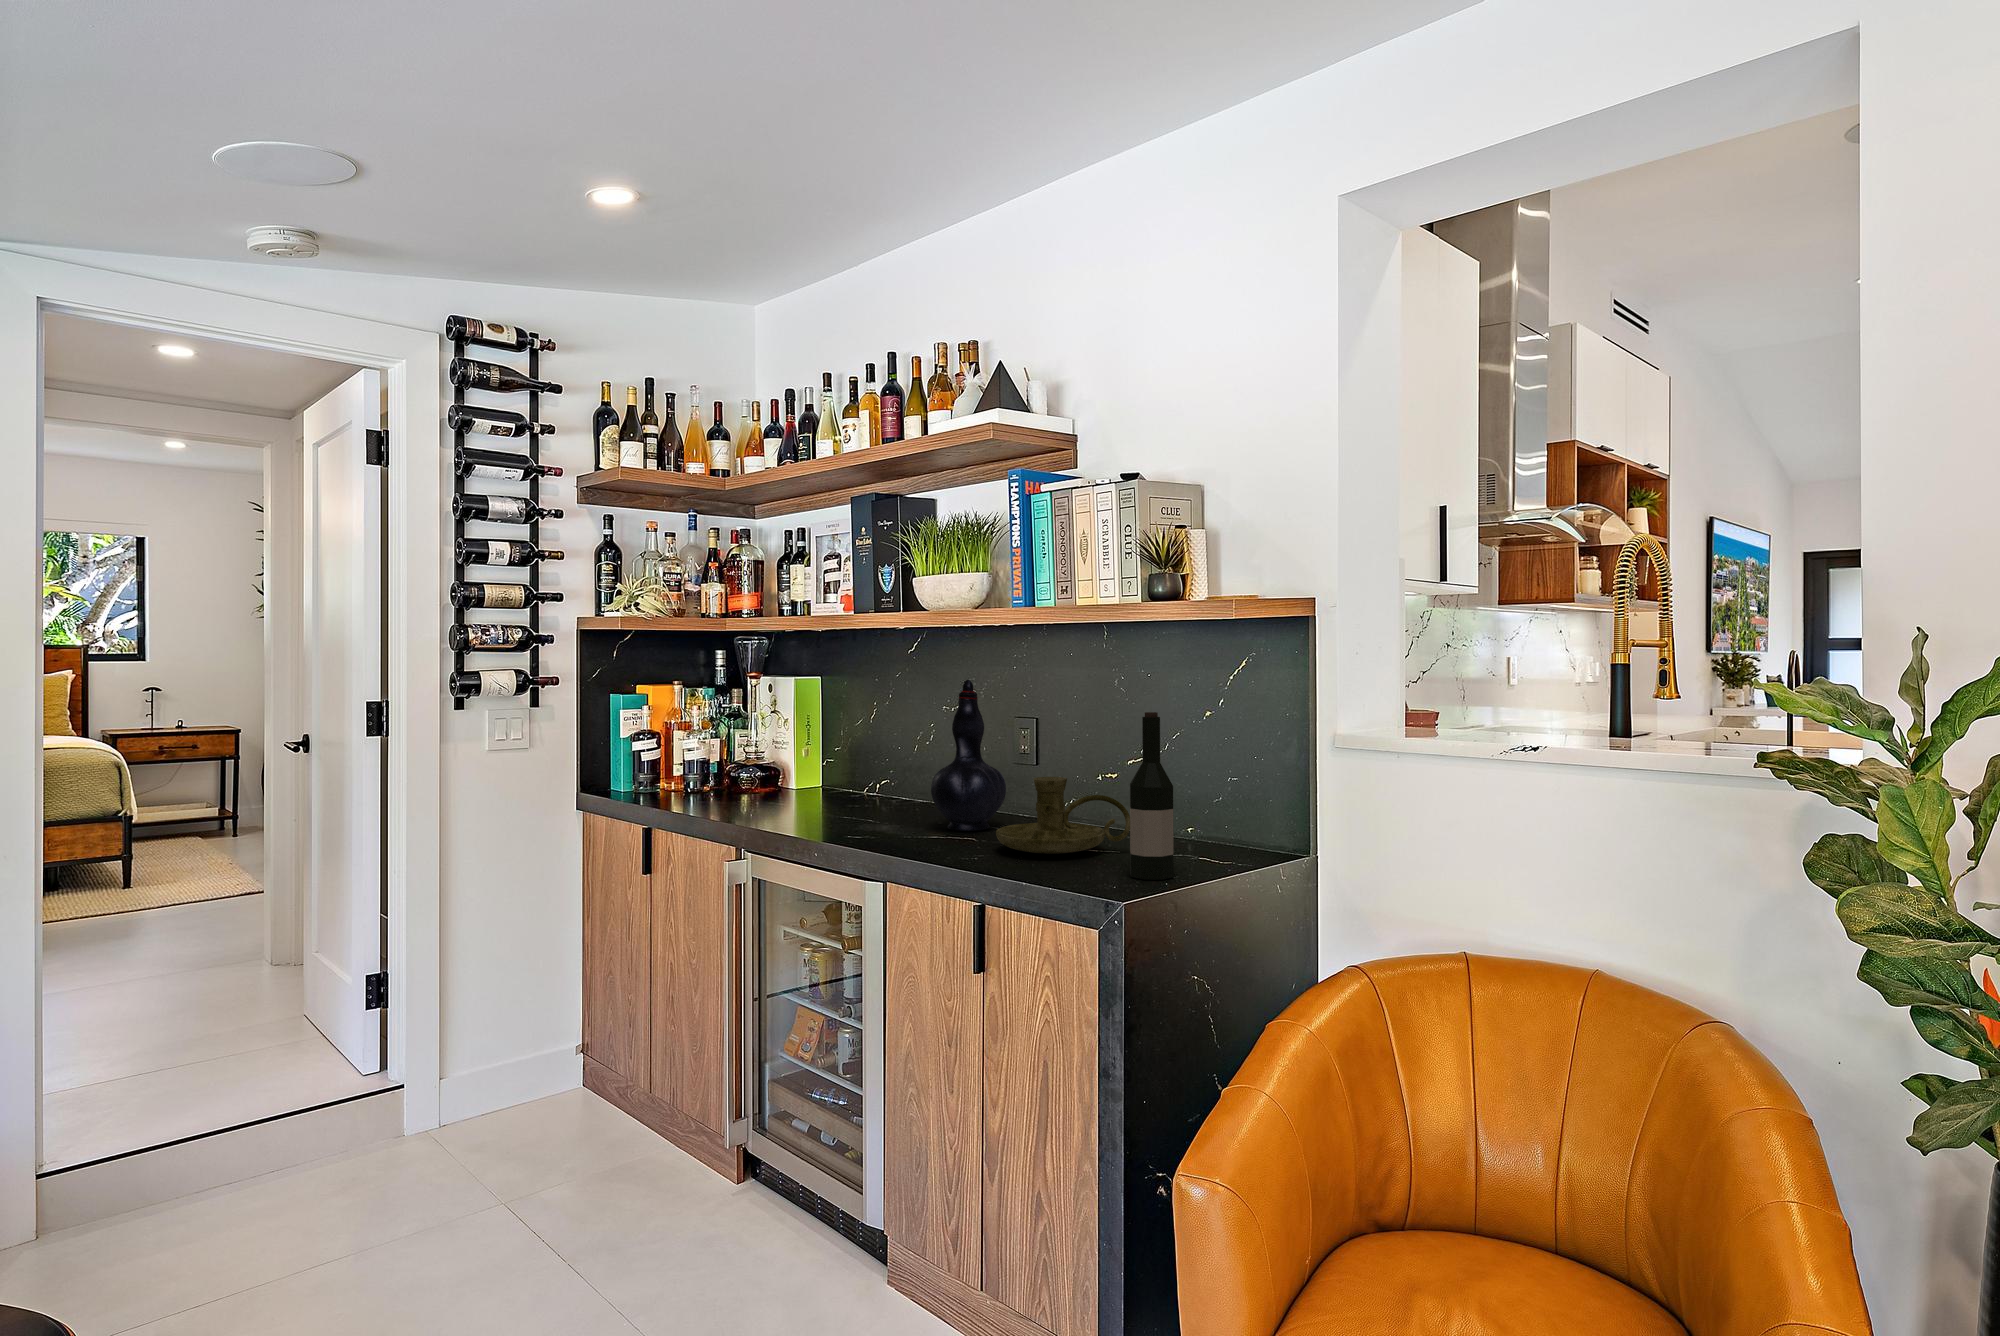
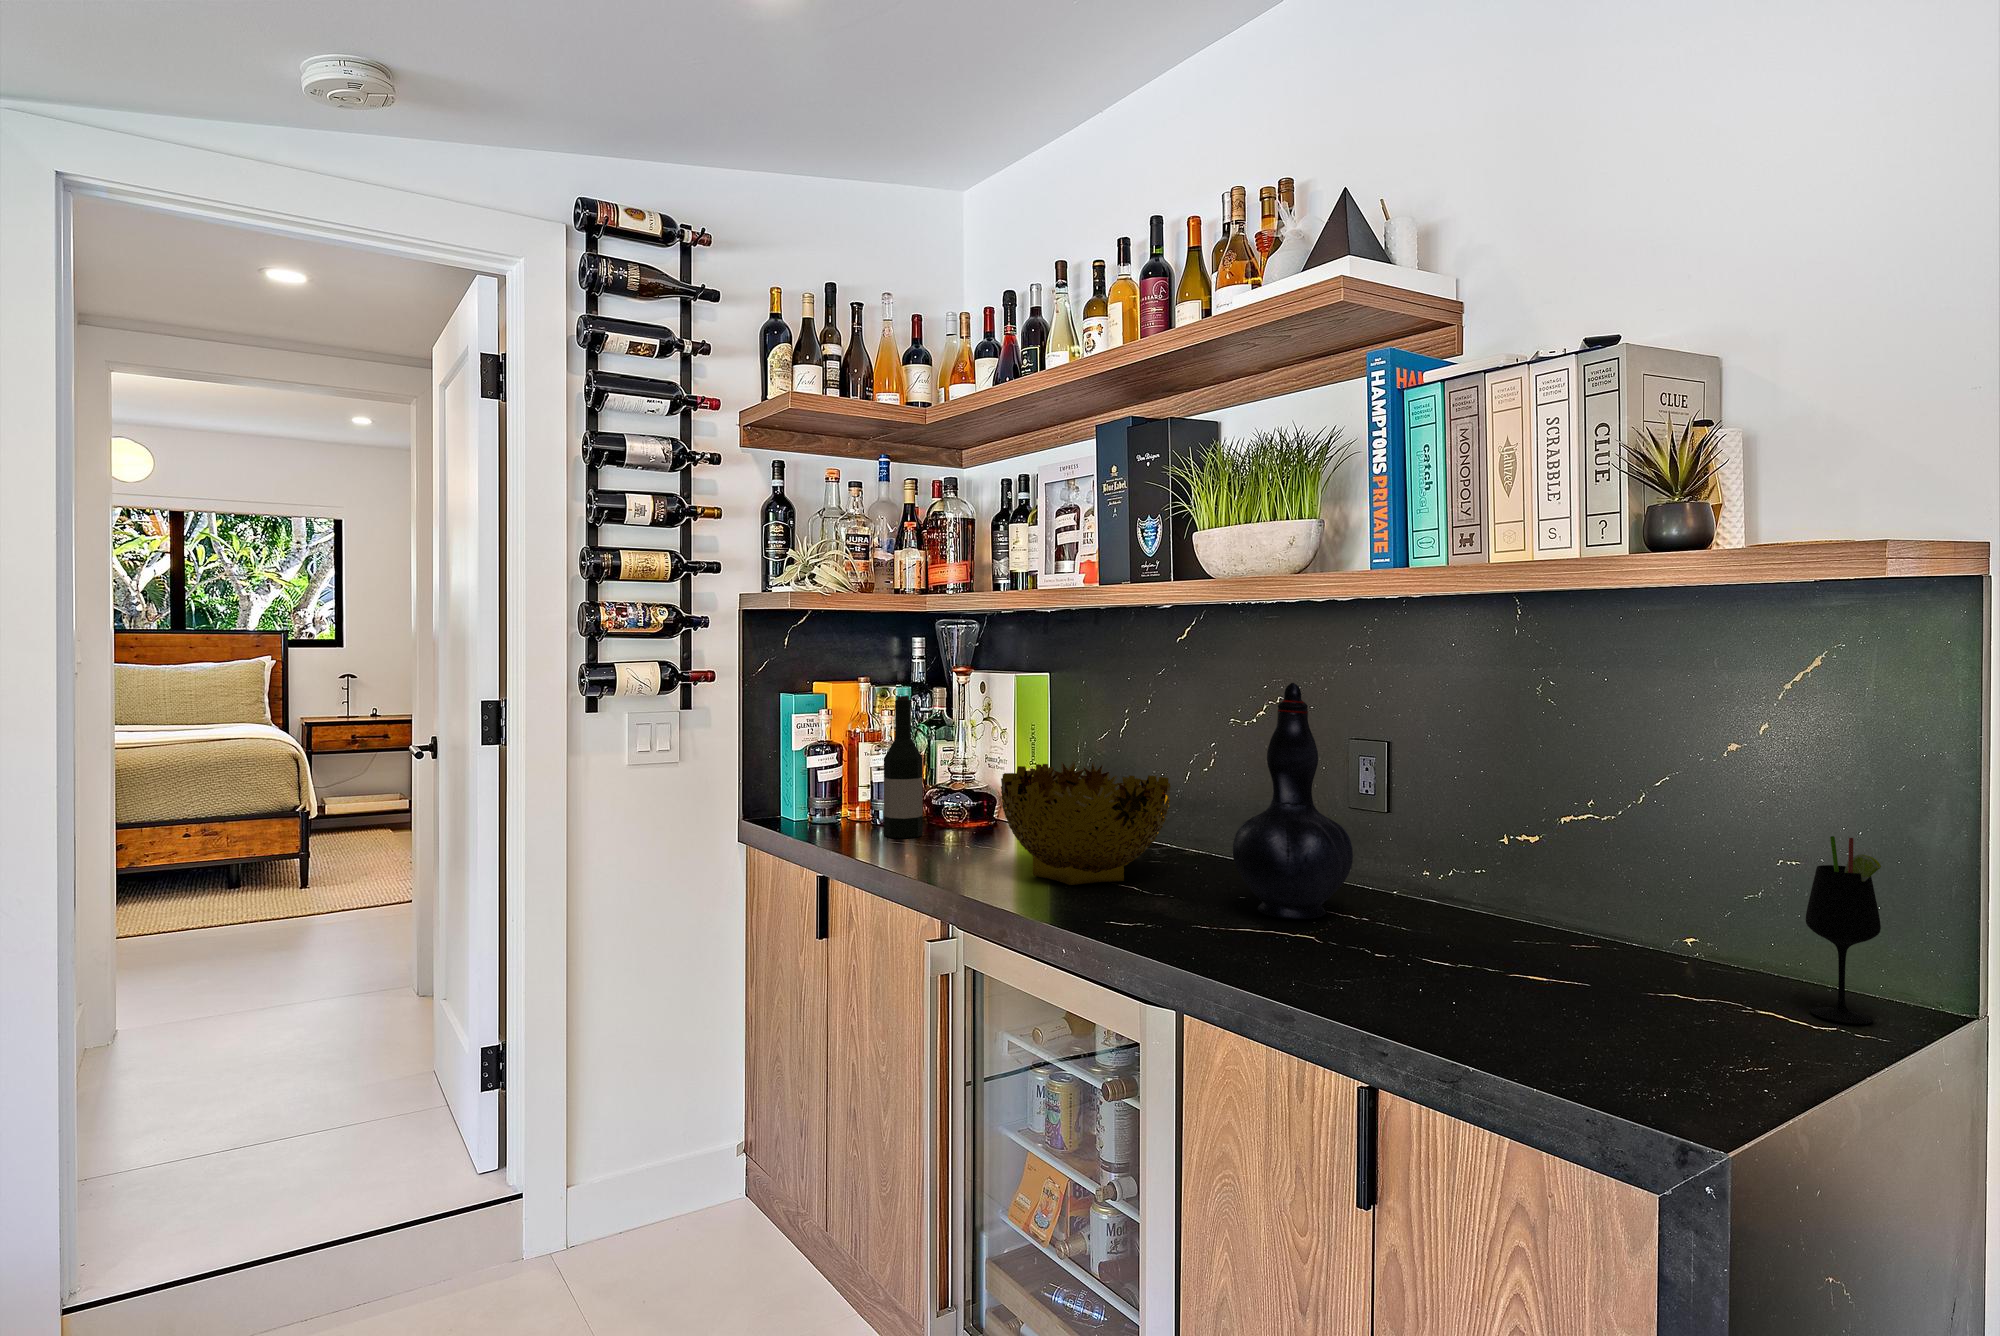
wine bottle: present [1130,712,1174,880] -> present [884,696,923,838]
decorative bowl: none [780,738,898,820] -> present [1001,762,1171,885]
wine glass: none [1223,758,1256,859] -> present [1806,836,1881,1024]
candle holder: present [996,777,1130,854] -> none [1365,849,1616,988]

